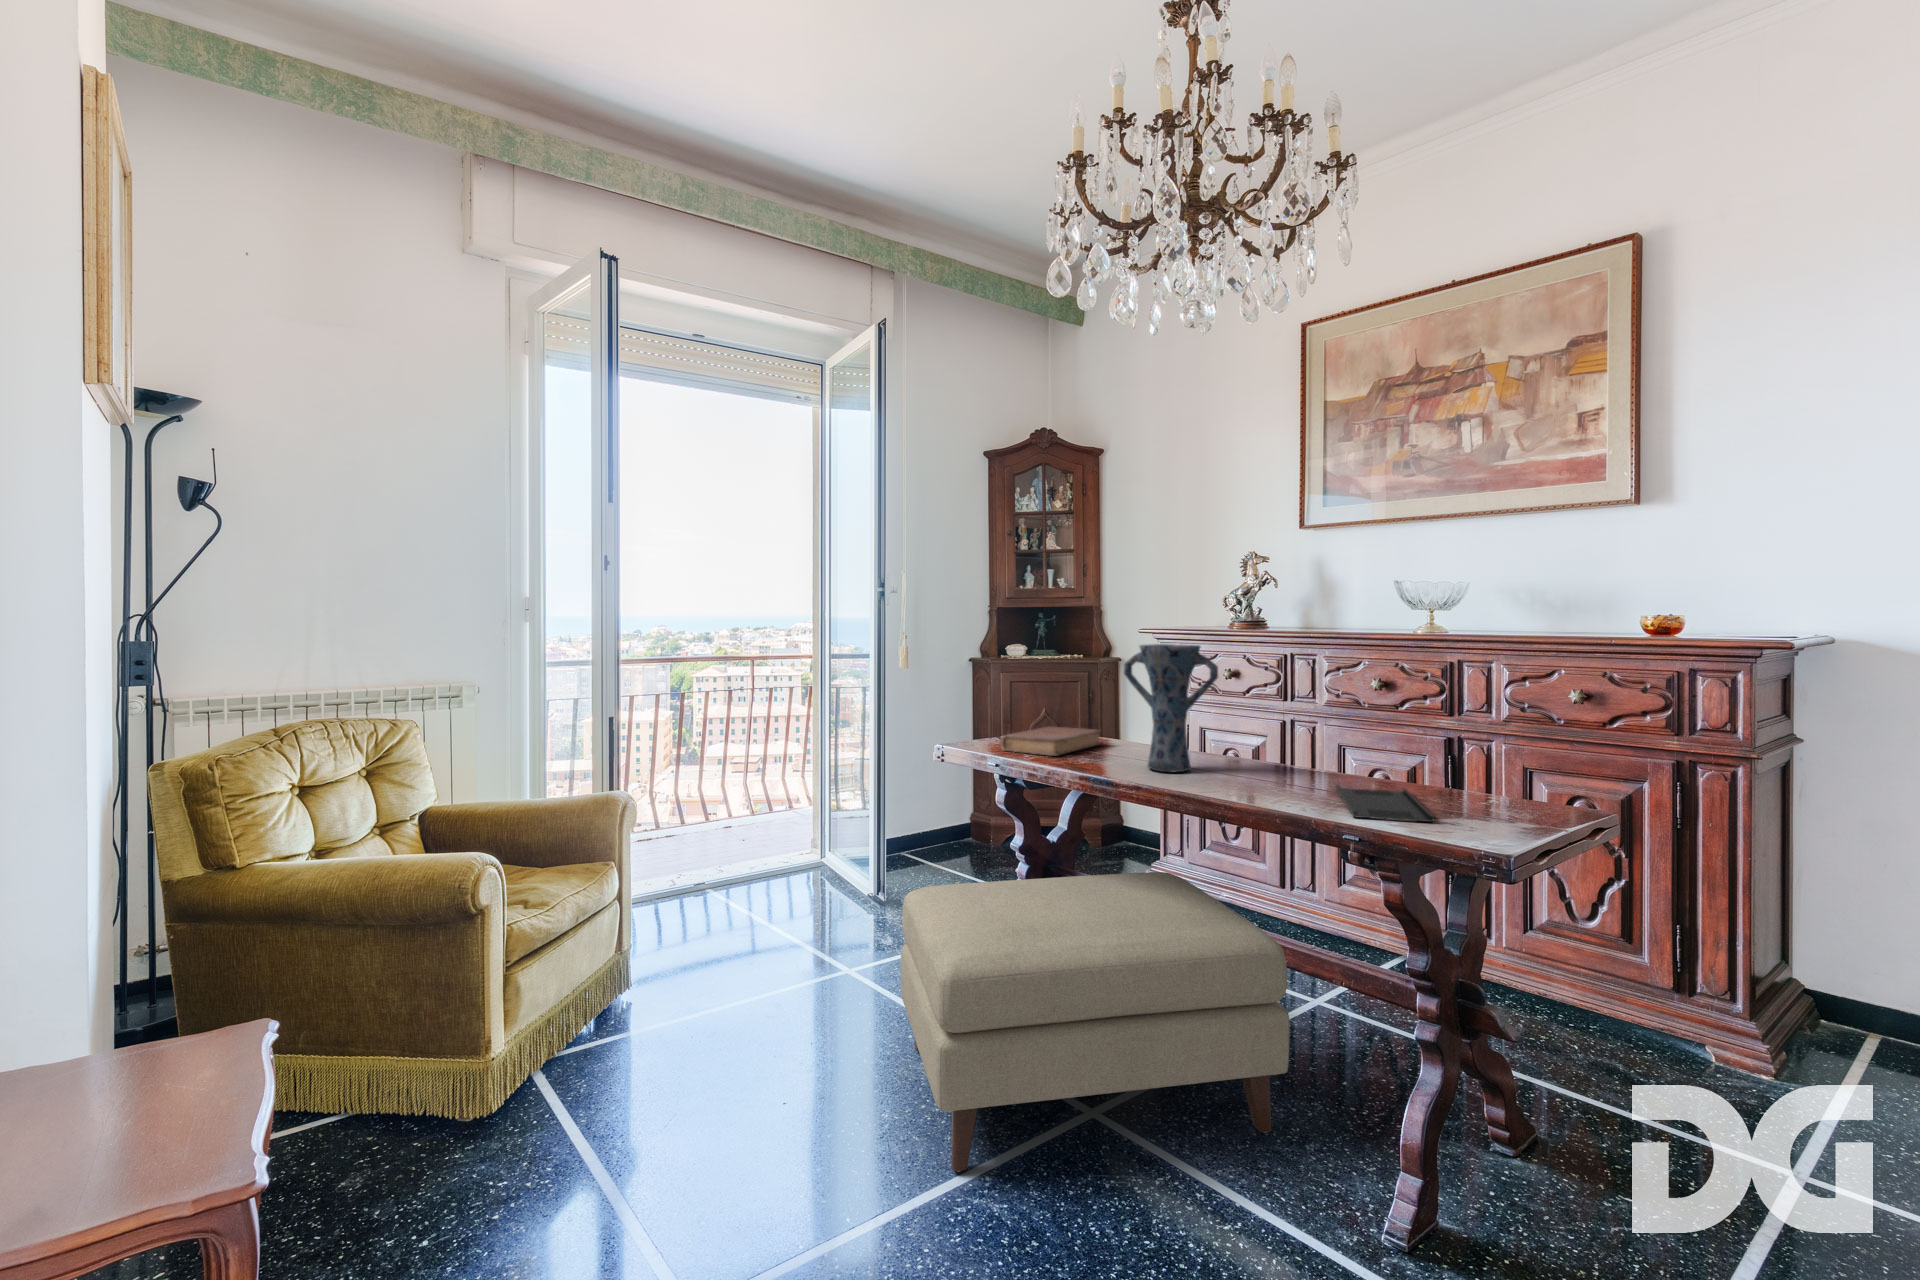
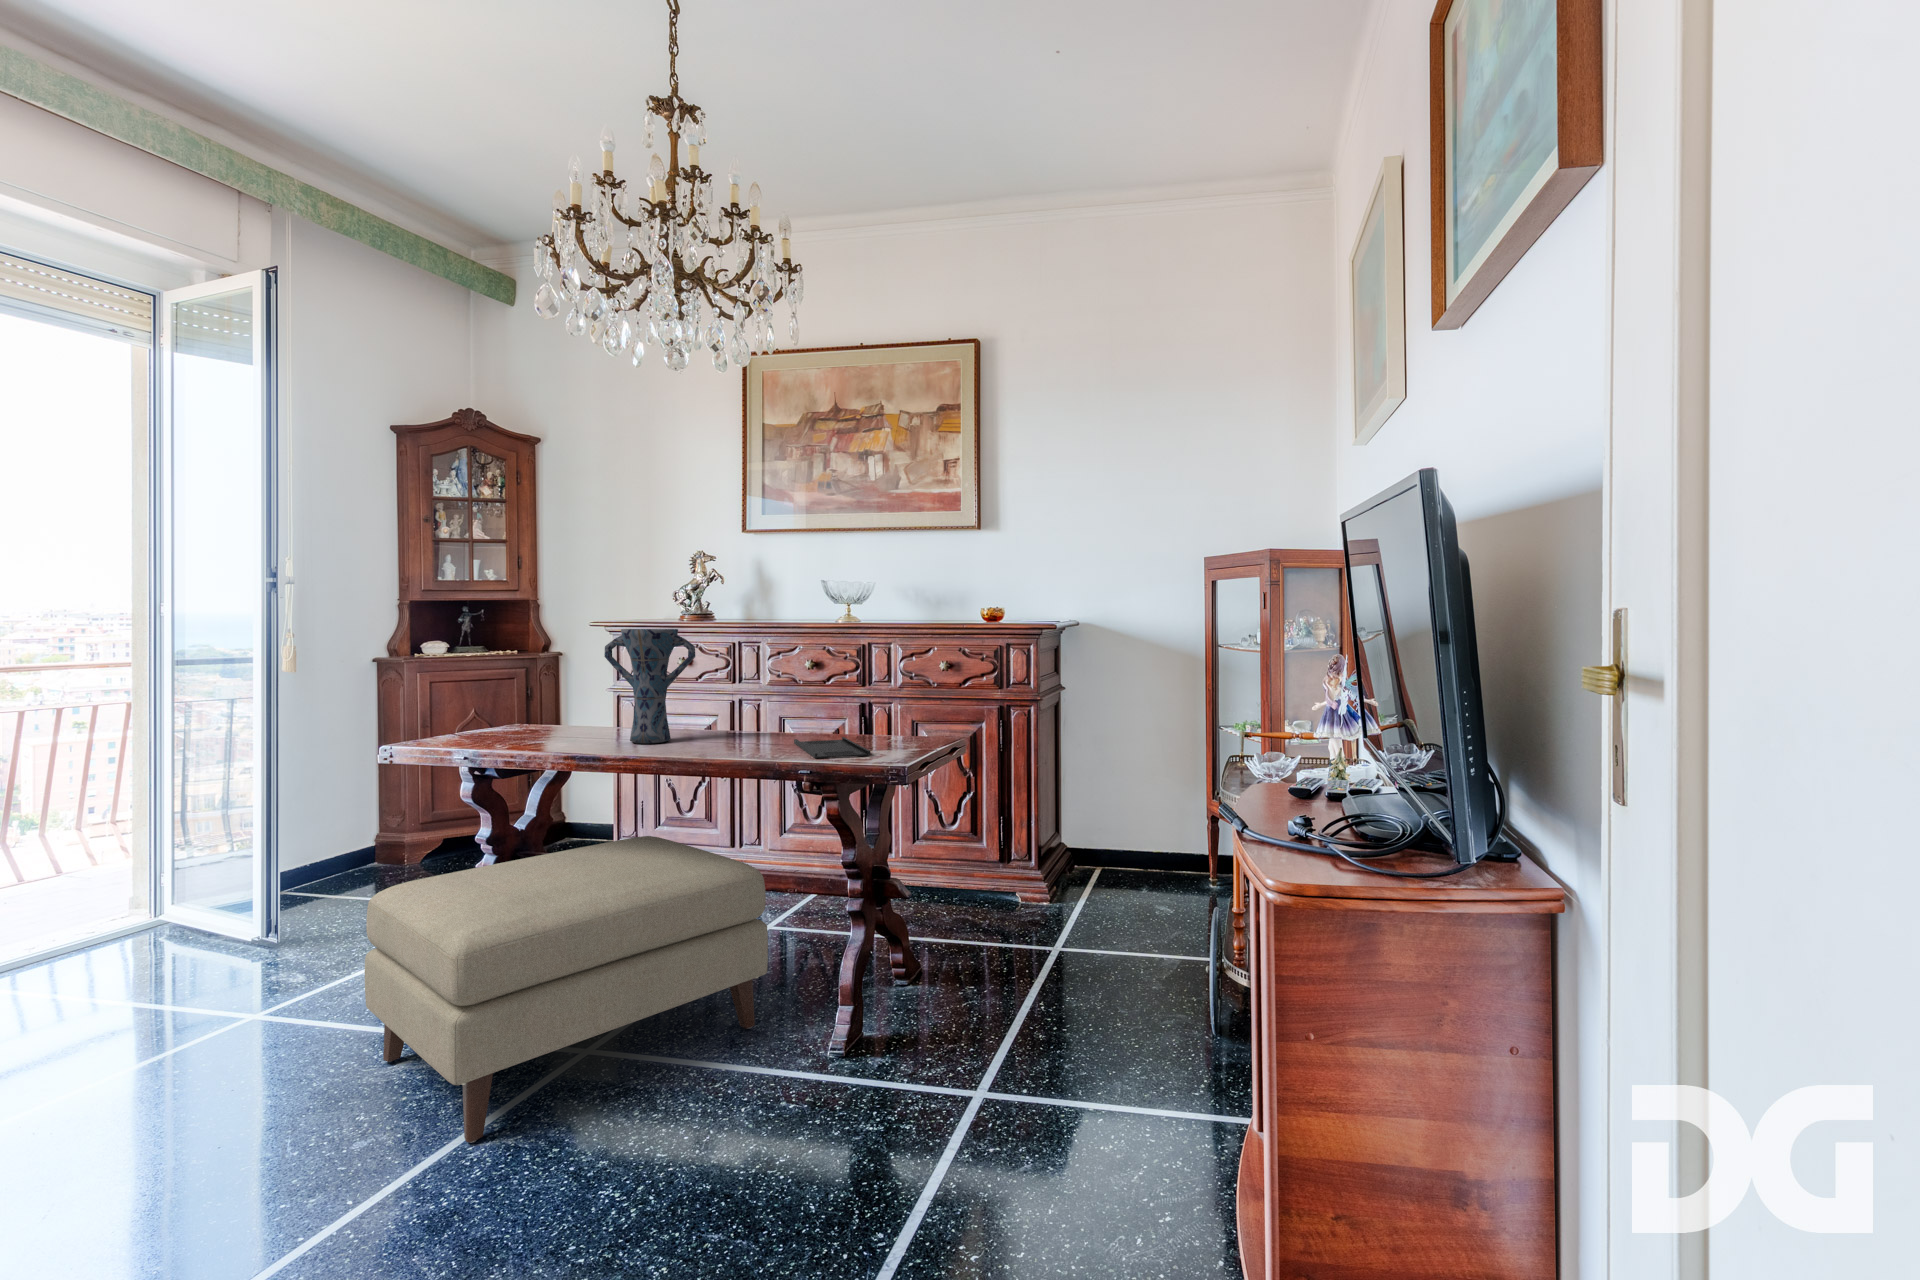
book: present [1000,726,1102,756] -> none [465,714,574,740]

